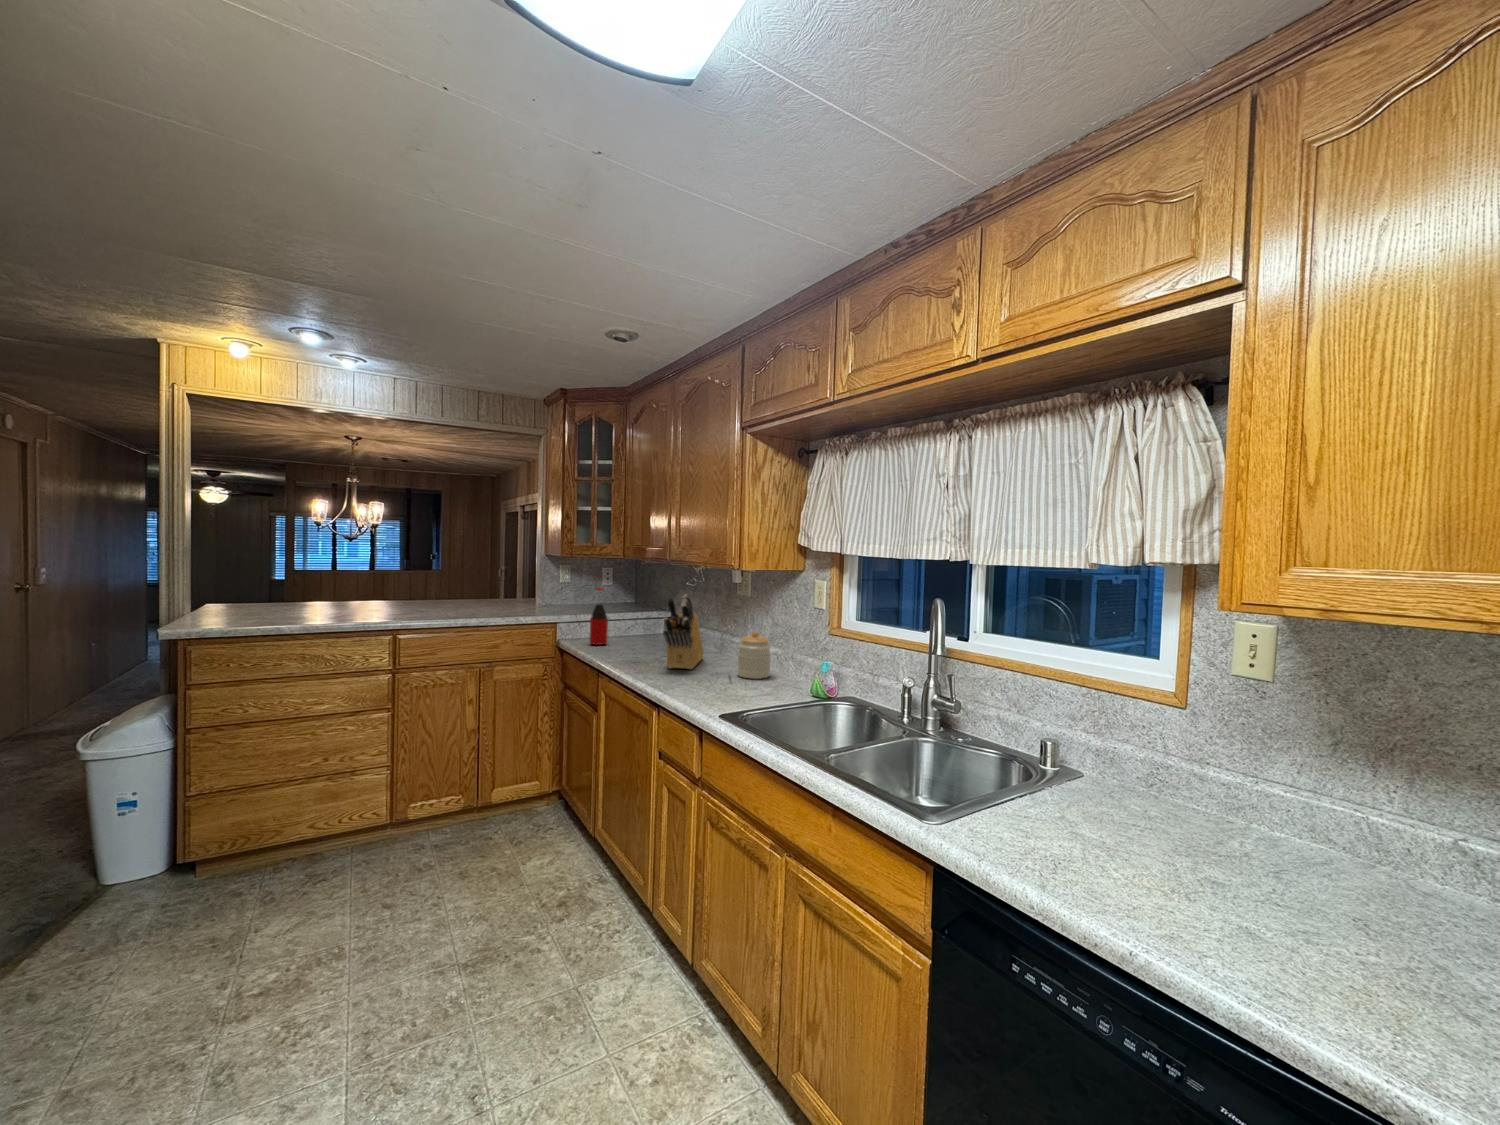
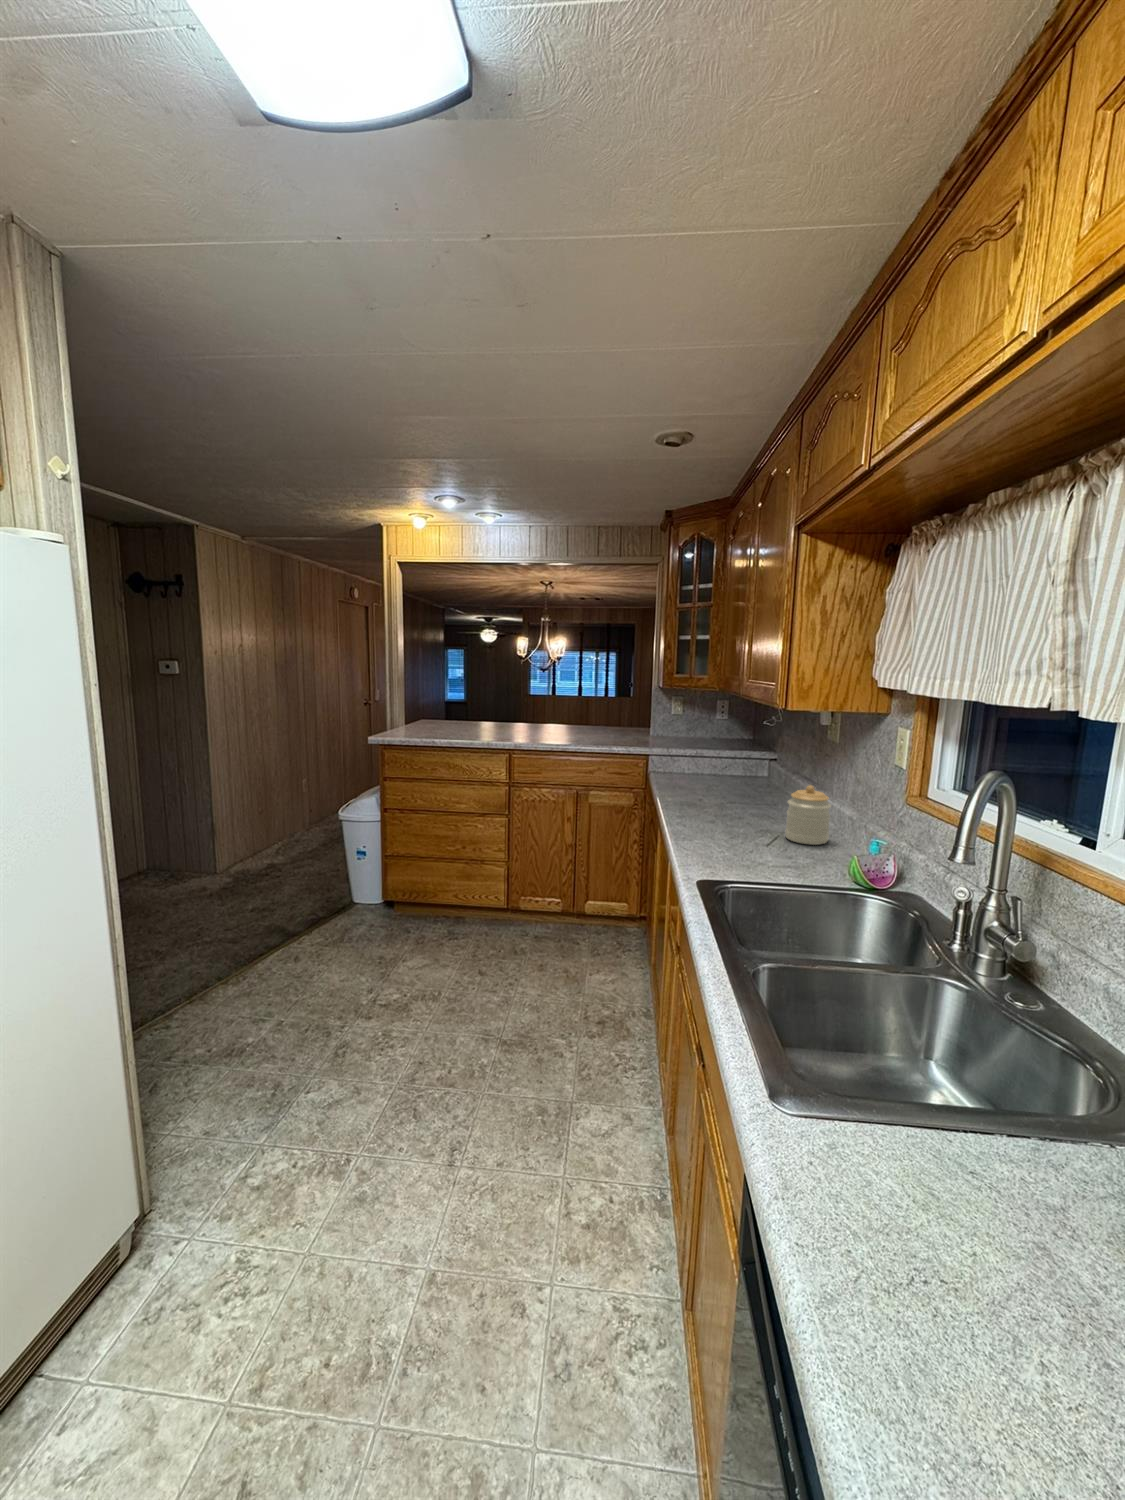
bottle: present [590,588,608,645] -> none [674,721,693,781]
knife block: present [663,595,704,669] -> none [704,735,774,820]

